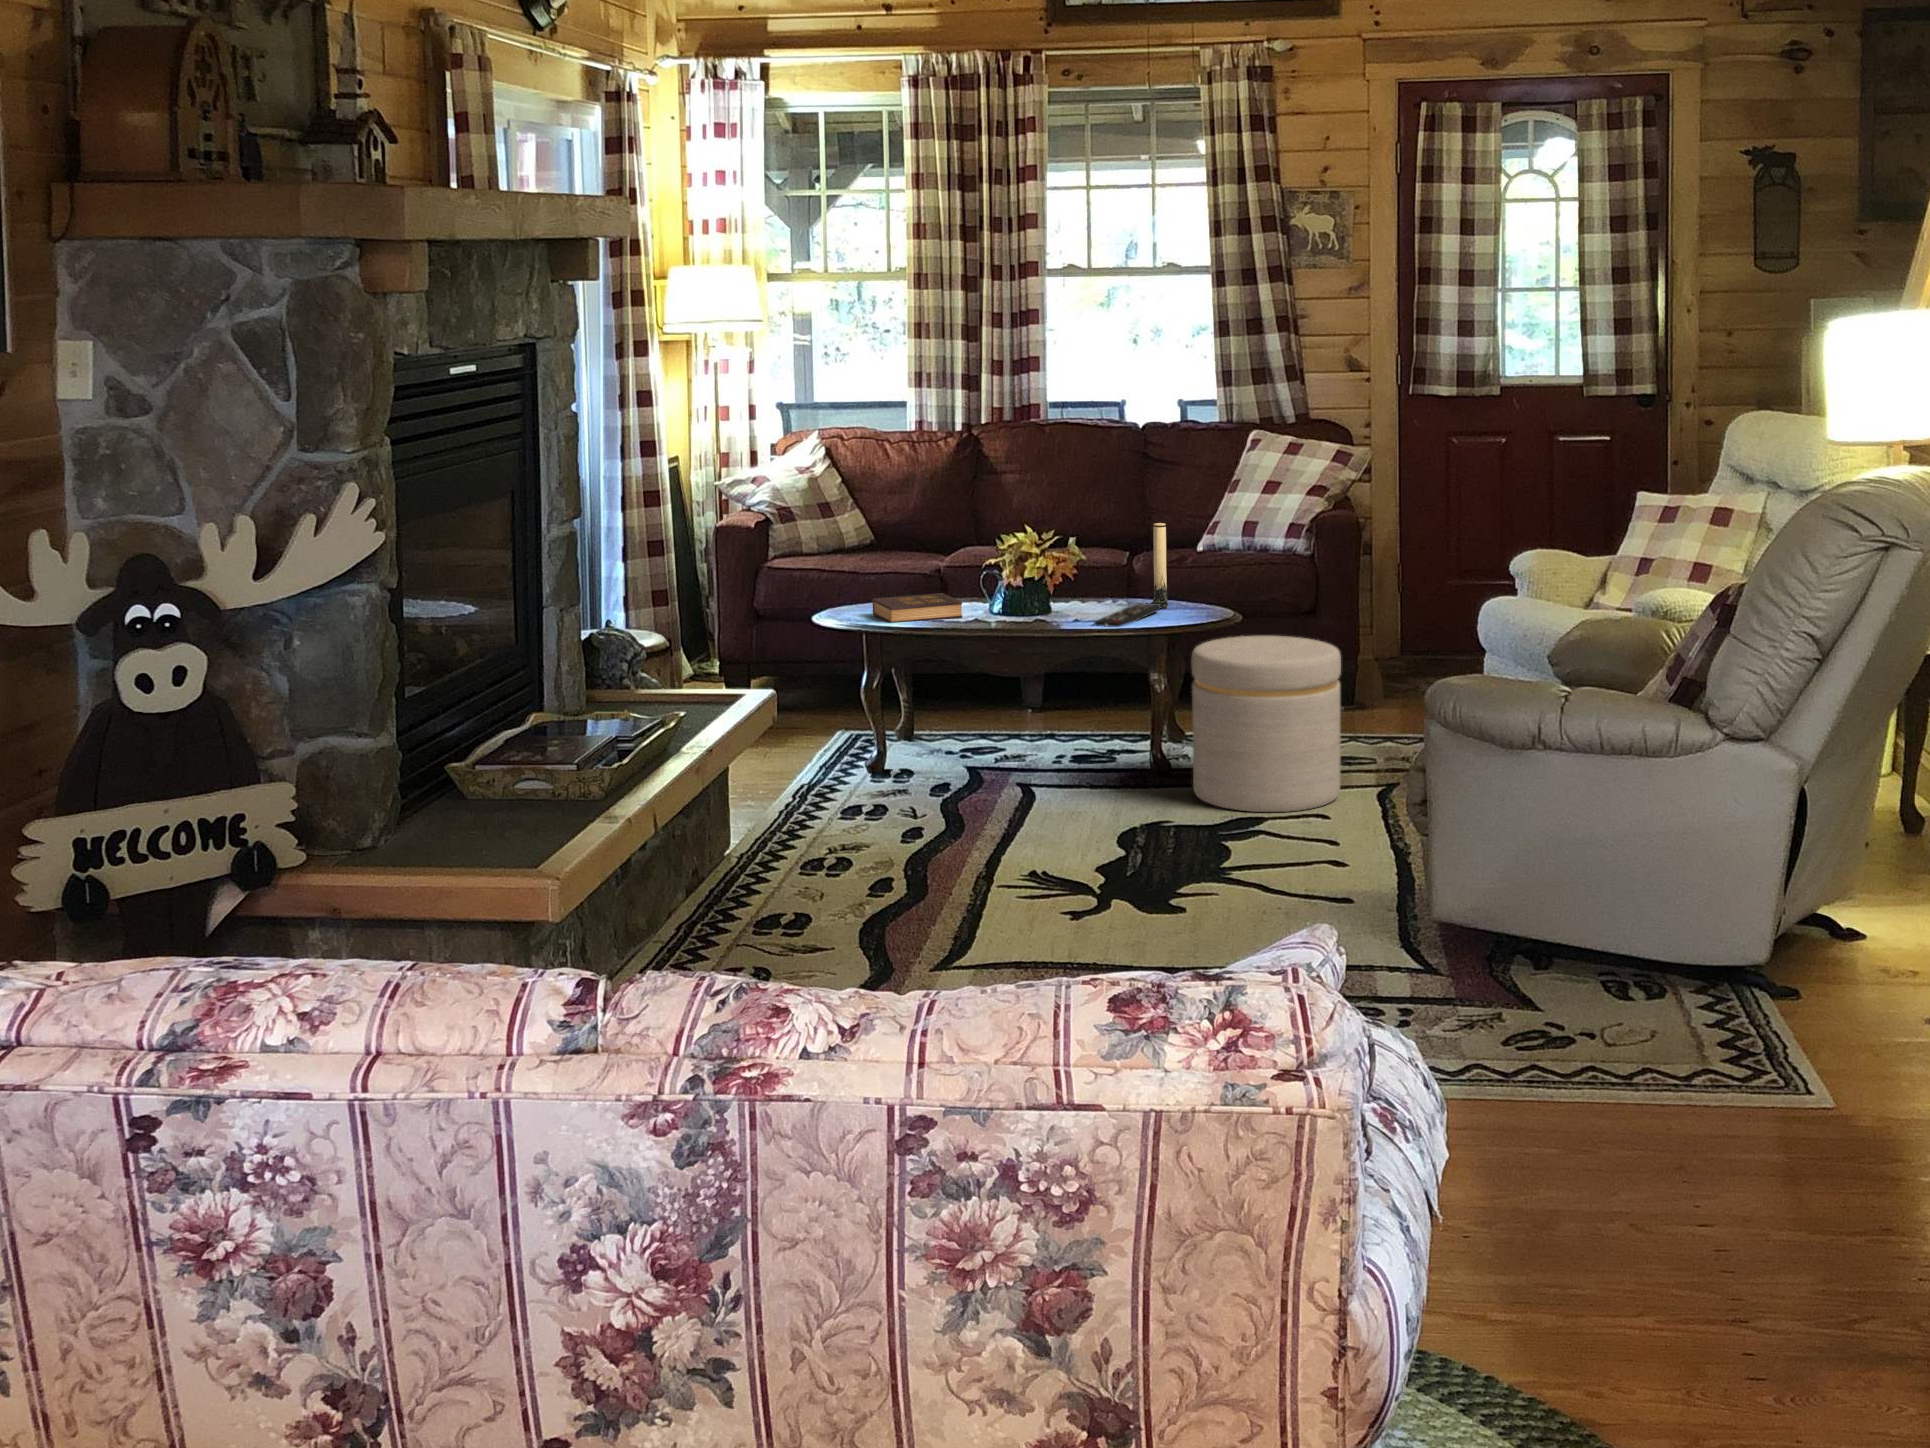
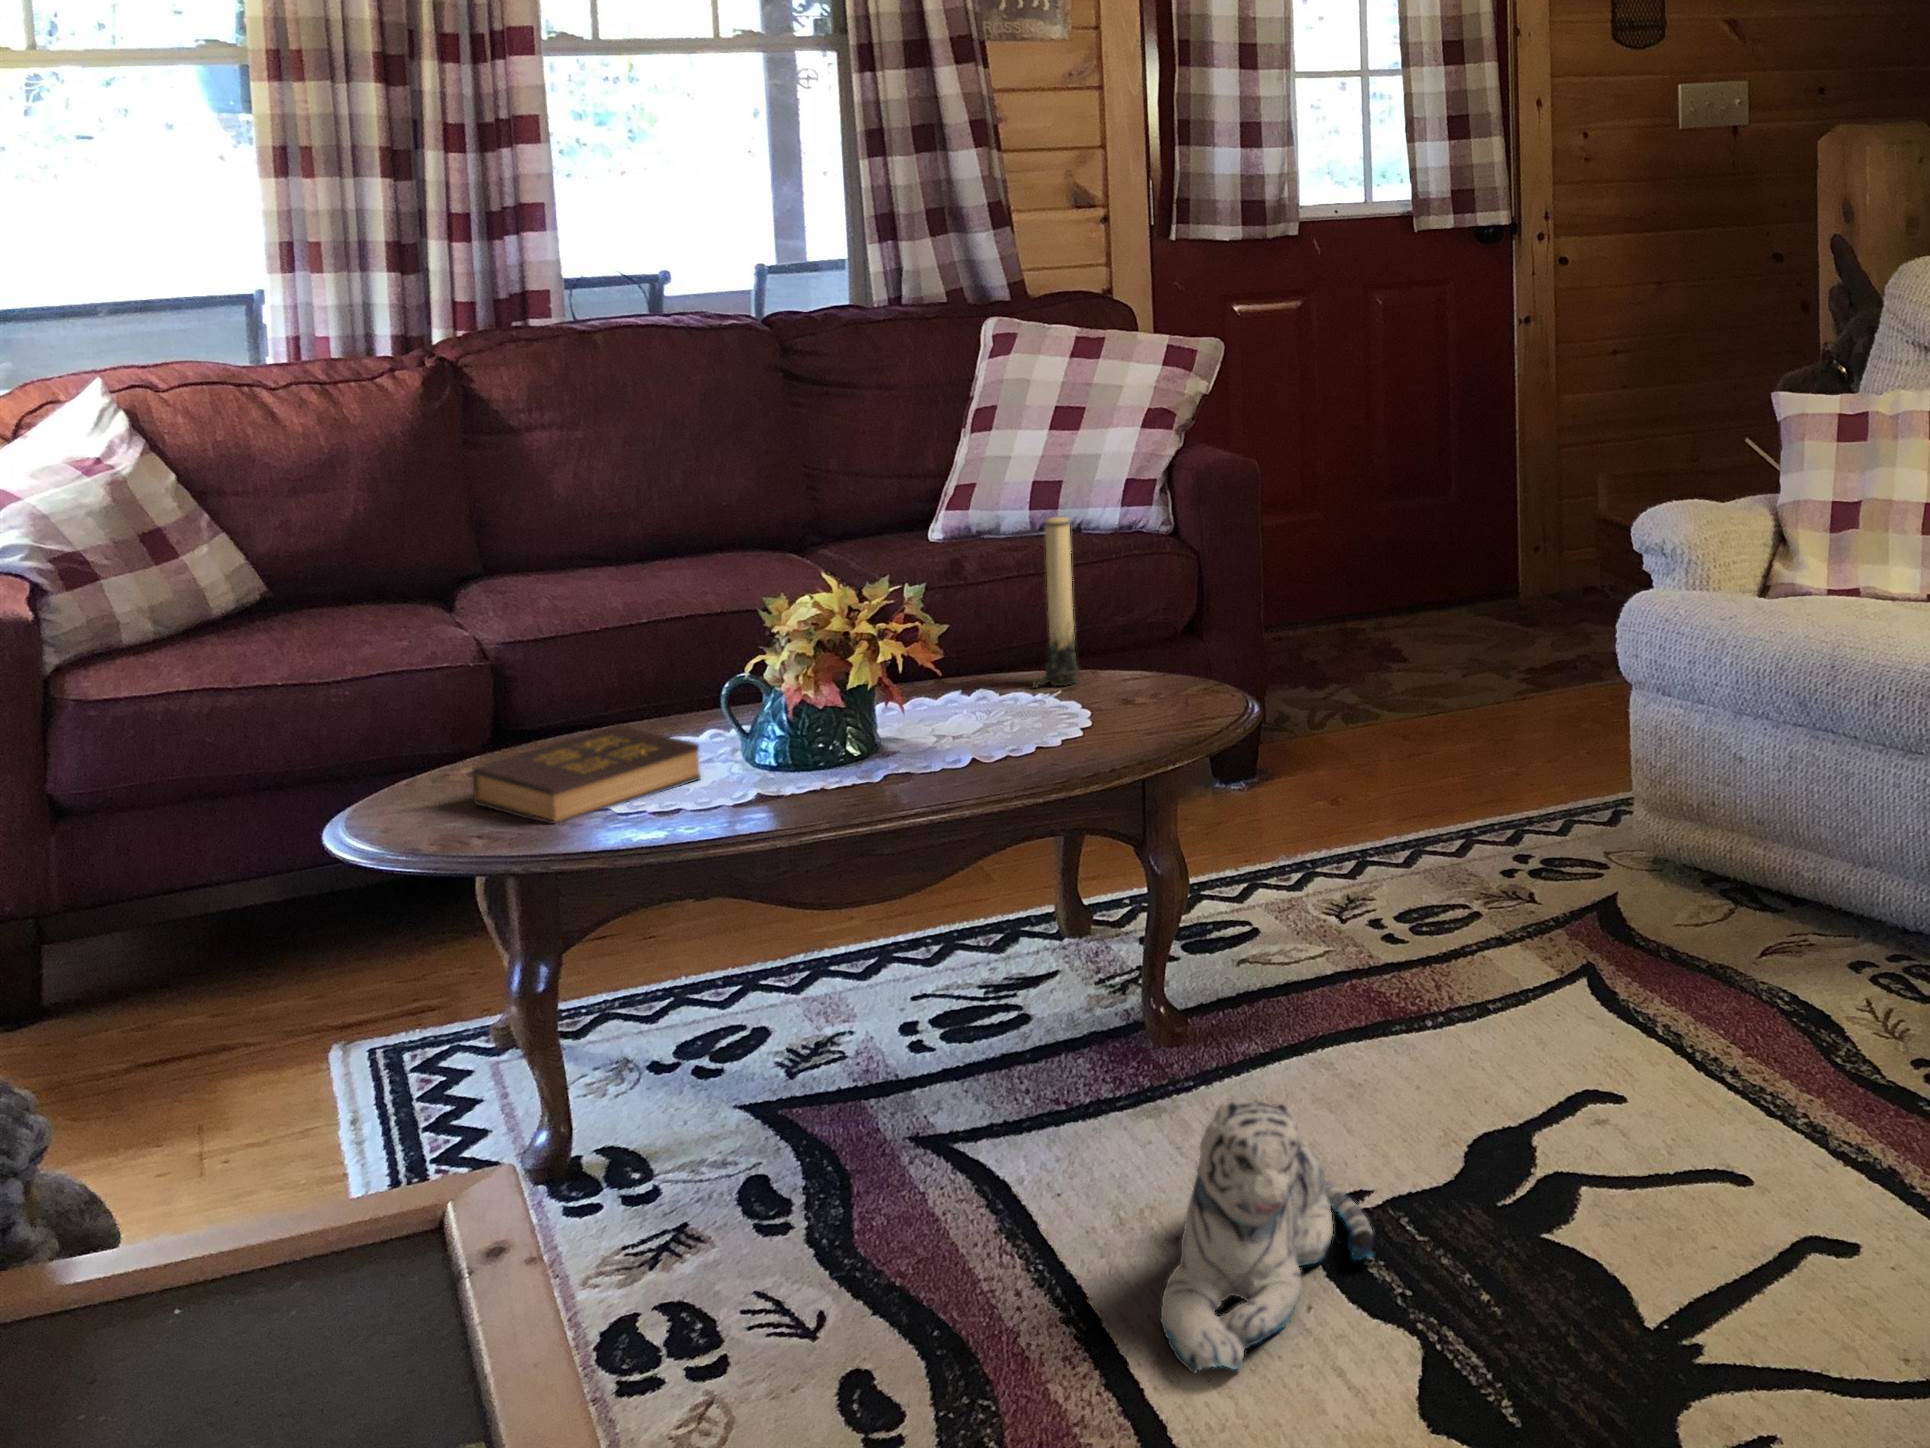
remote control: present [1094,603,1160,627] -> none [1029,681,1089,761]
ottoman: present [1191,636,1341,812] -> none [1274,718,1570,1103]
plush toy: none [1030,752,1154,853] -> present [1160,1100,1374,1373]

